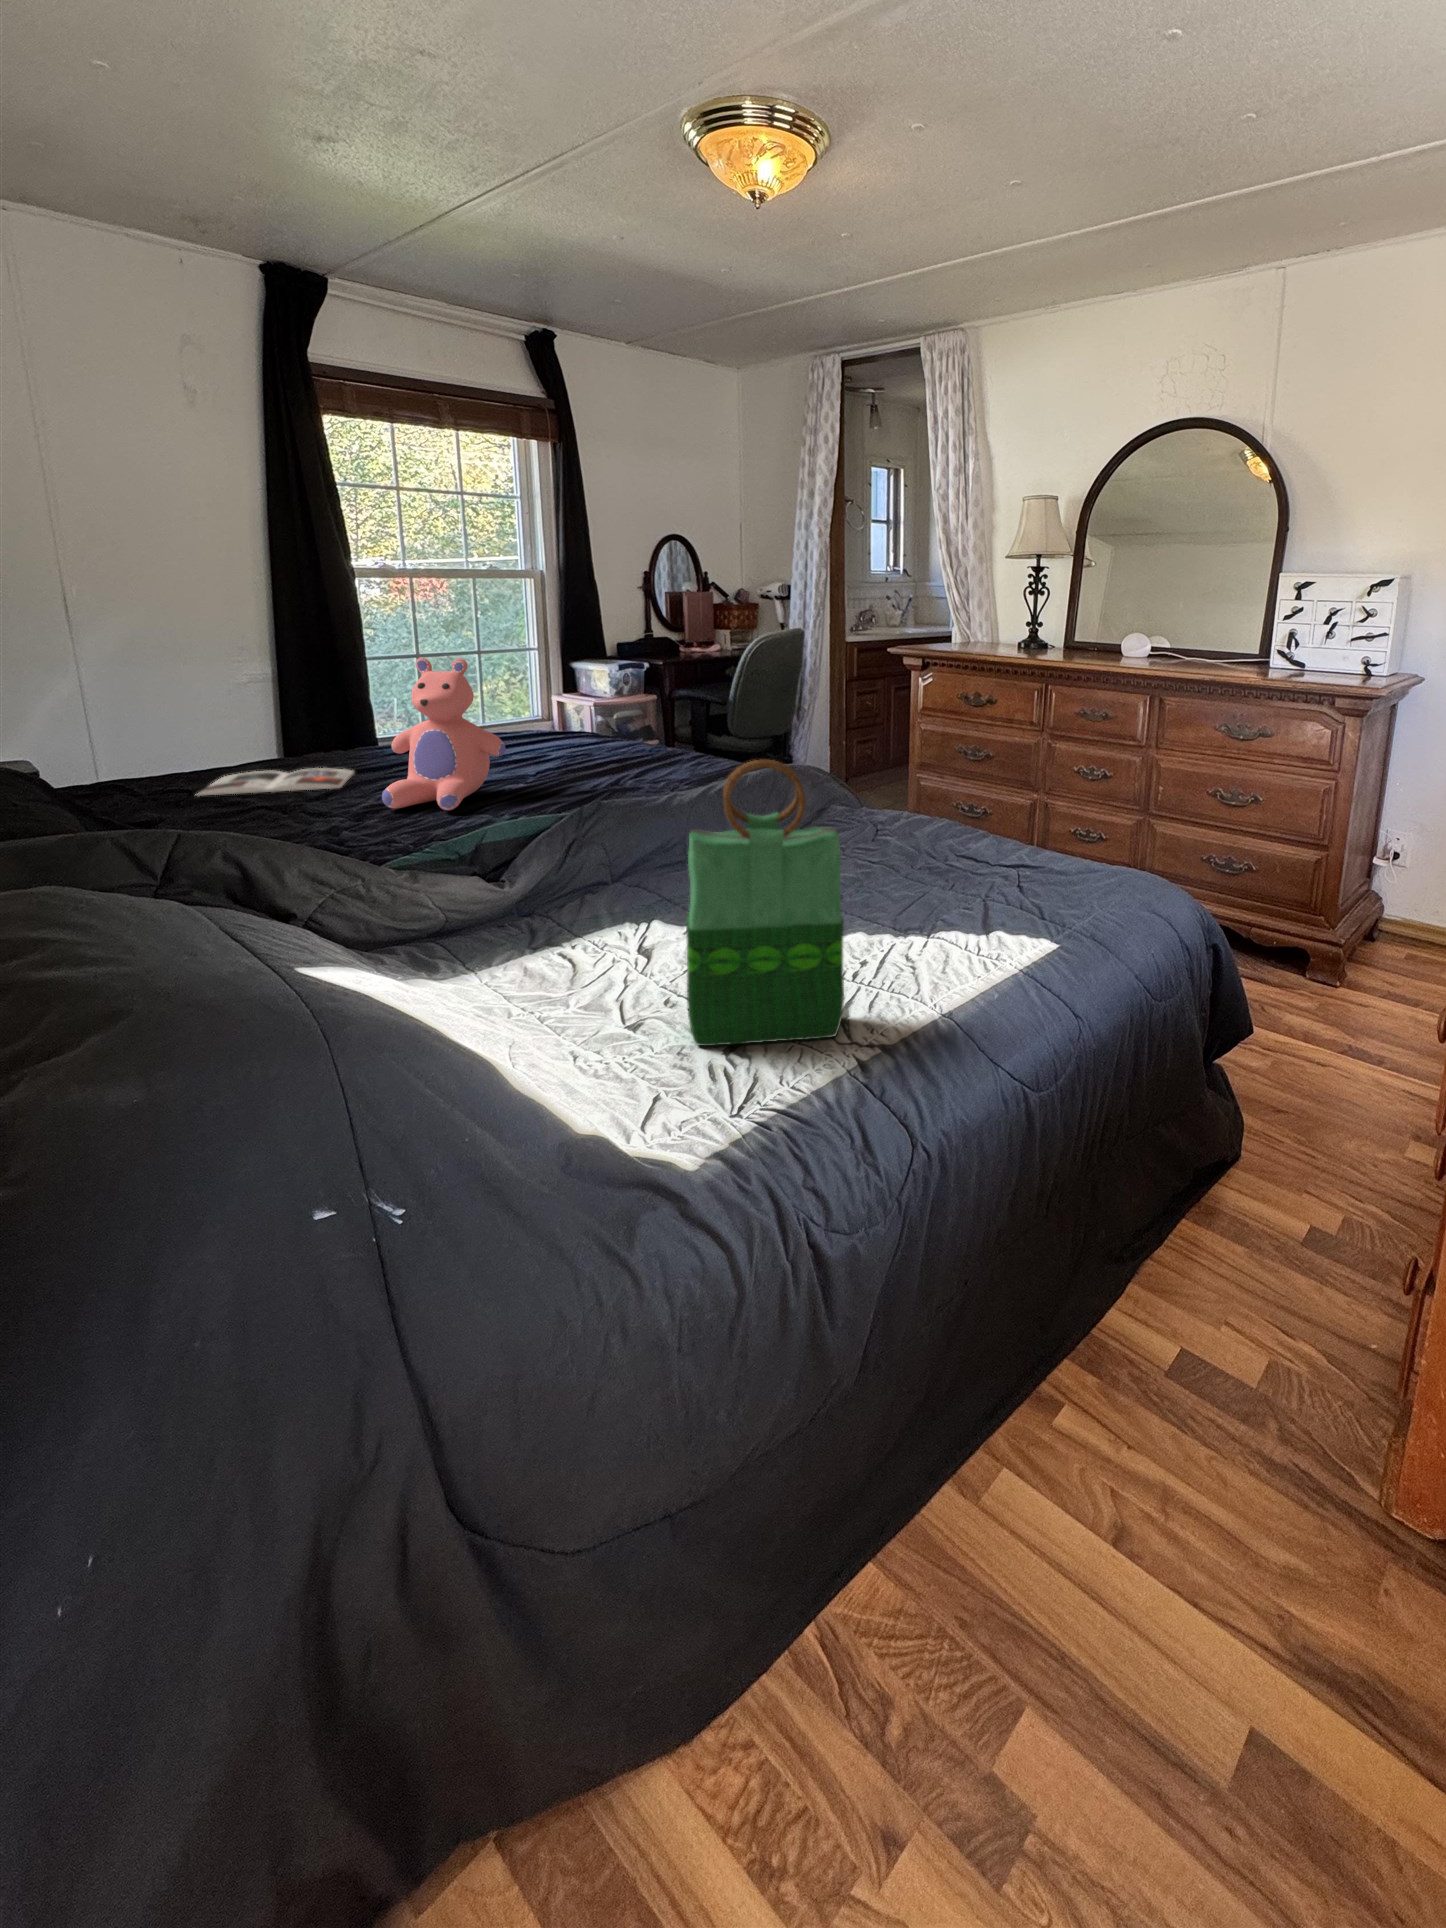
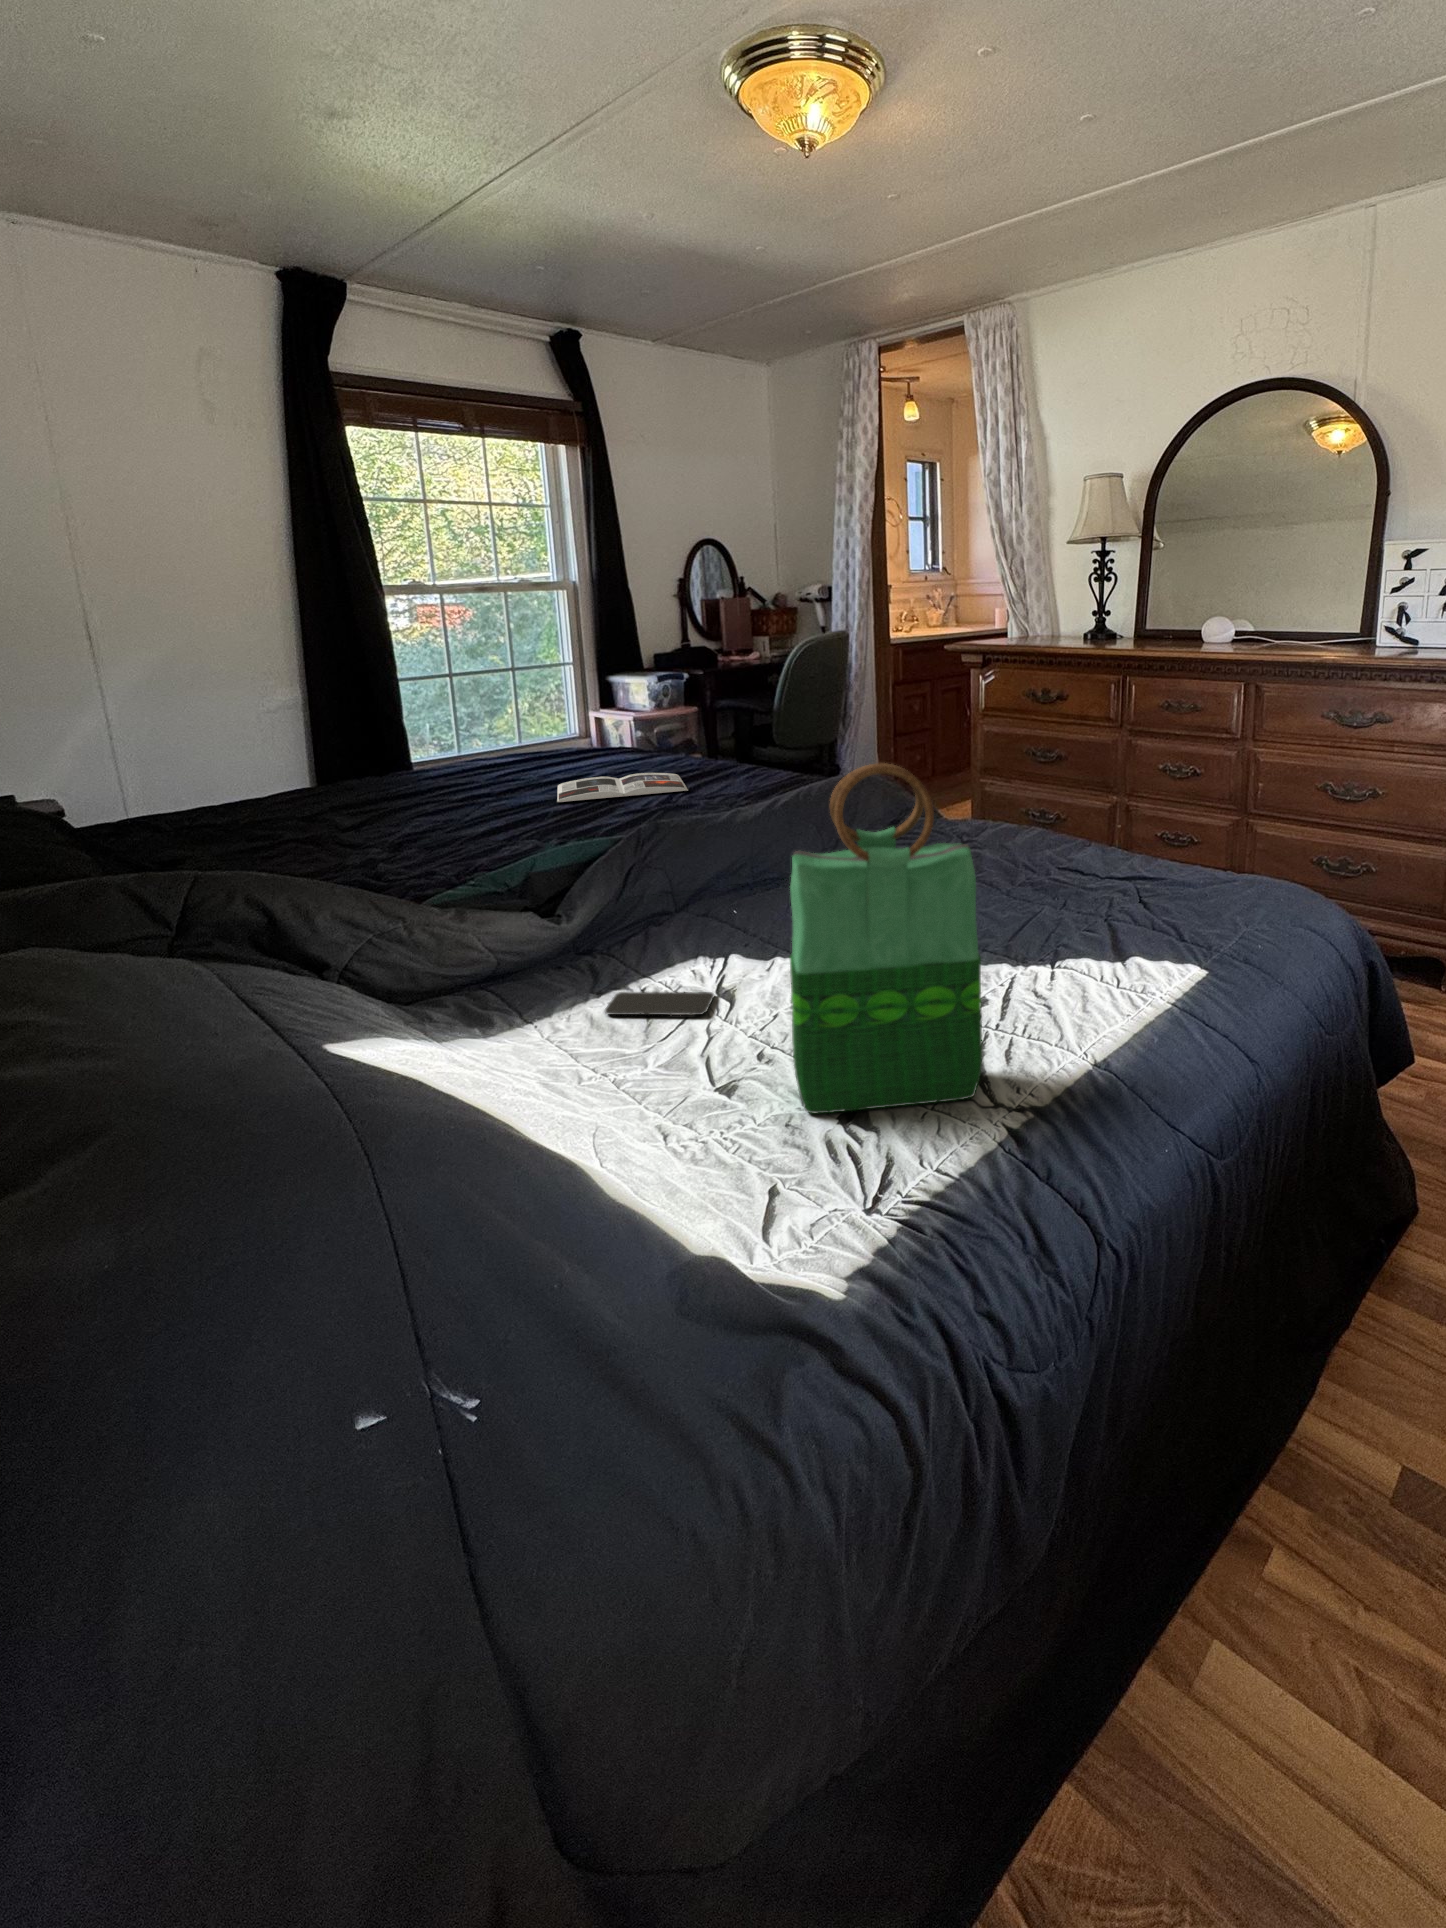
teddy bear: present [382,658,506,810] -> none [417,669,549,837]
magazine: present [197,768,354,796] -> present [557,773,688,802]
smartphone: none [537,946,634,967] -> present [605,992,714,1015]

